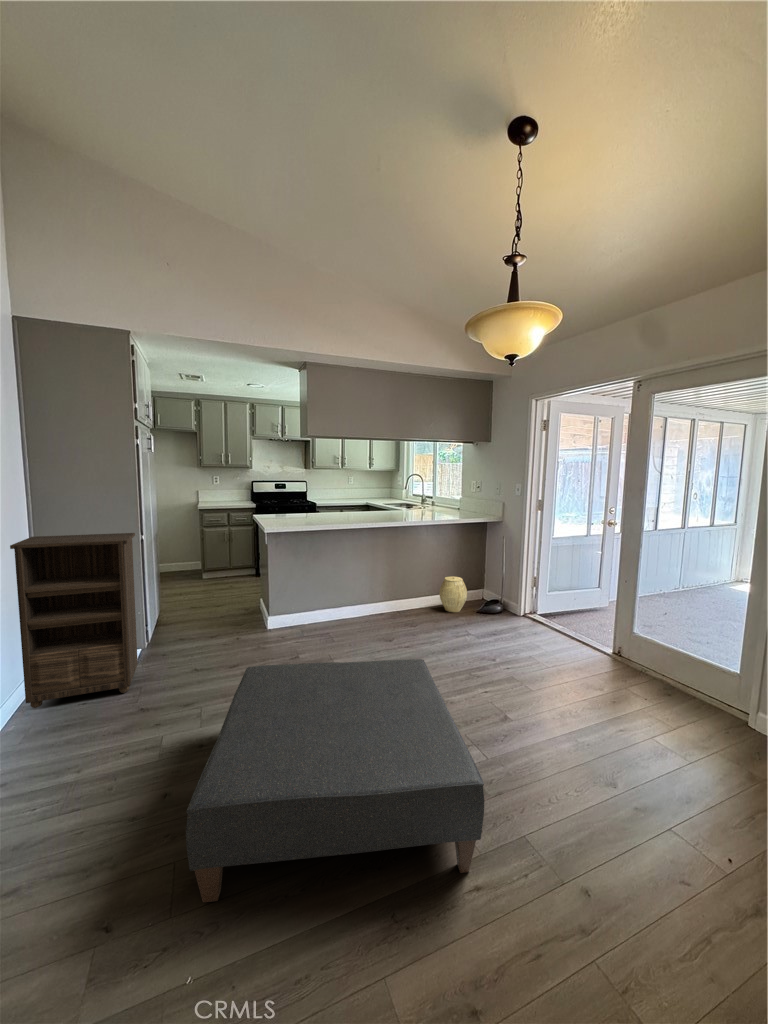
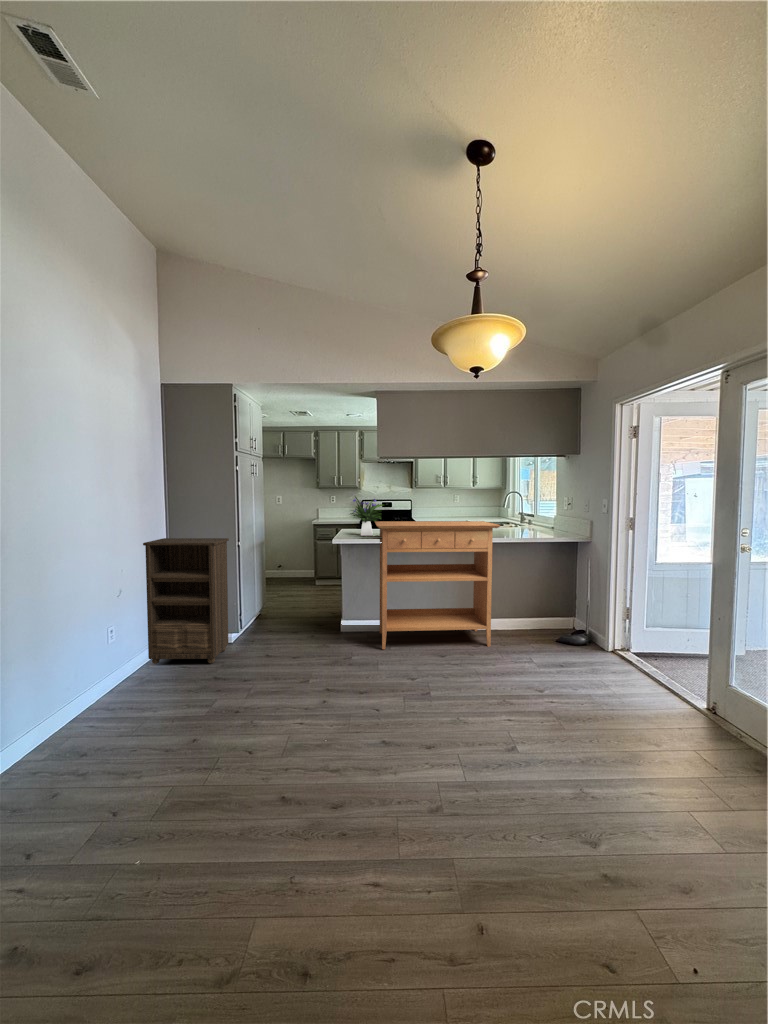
flower arrangement: none [272,478,314,523] -> present [350,496,383,536]
console table: none [307,505,439,643] -> present [375,521,500,649]
woven basket: present [439,576,467,612] -> none [514,599,546,638]
ottoman: present [186,659,484,902] -> none [158,653,427,870]

